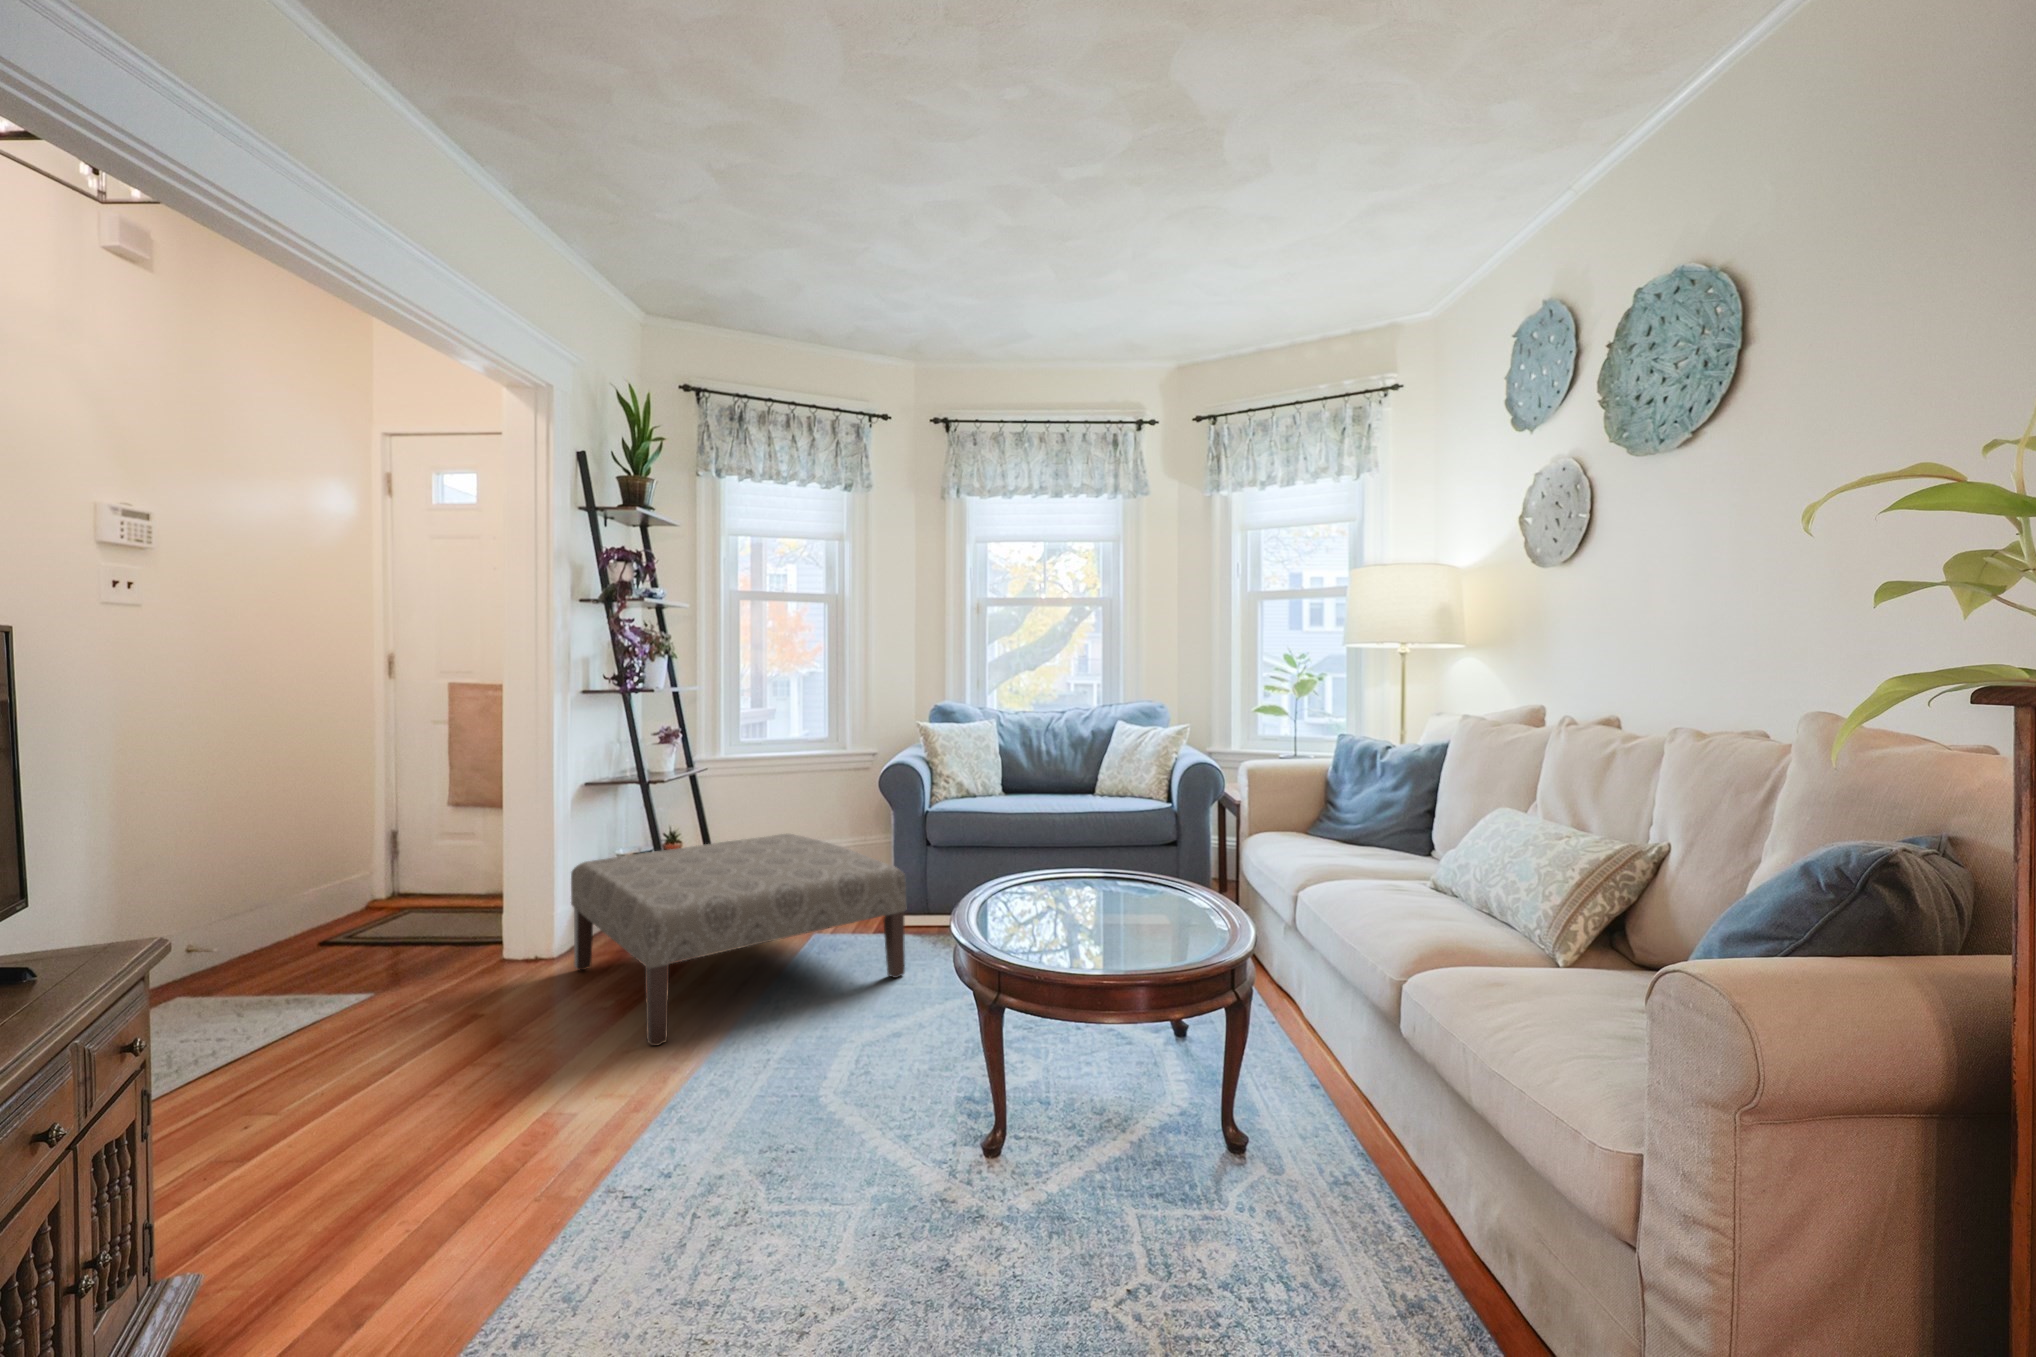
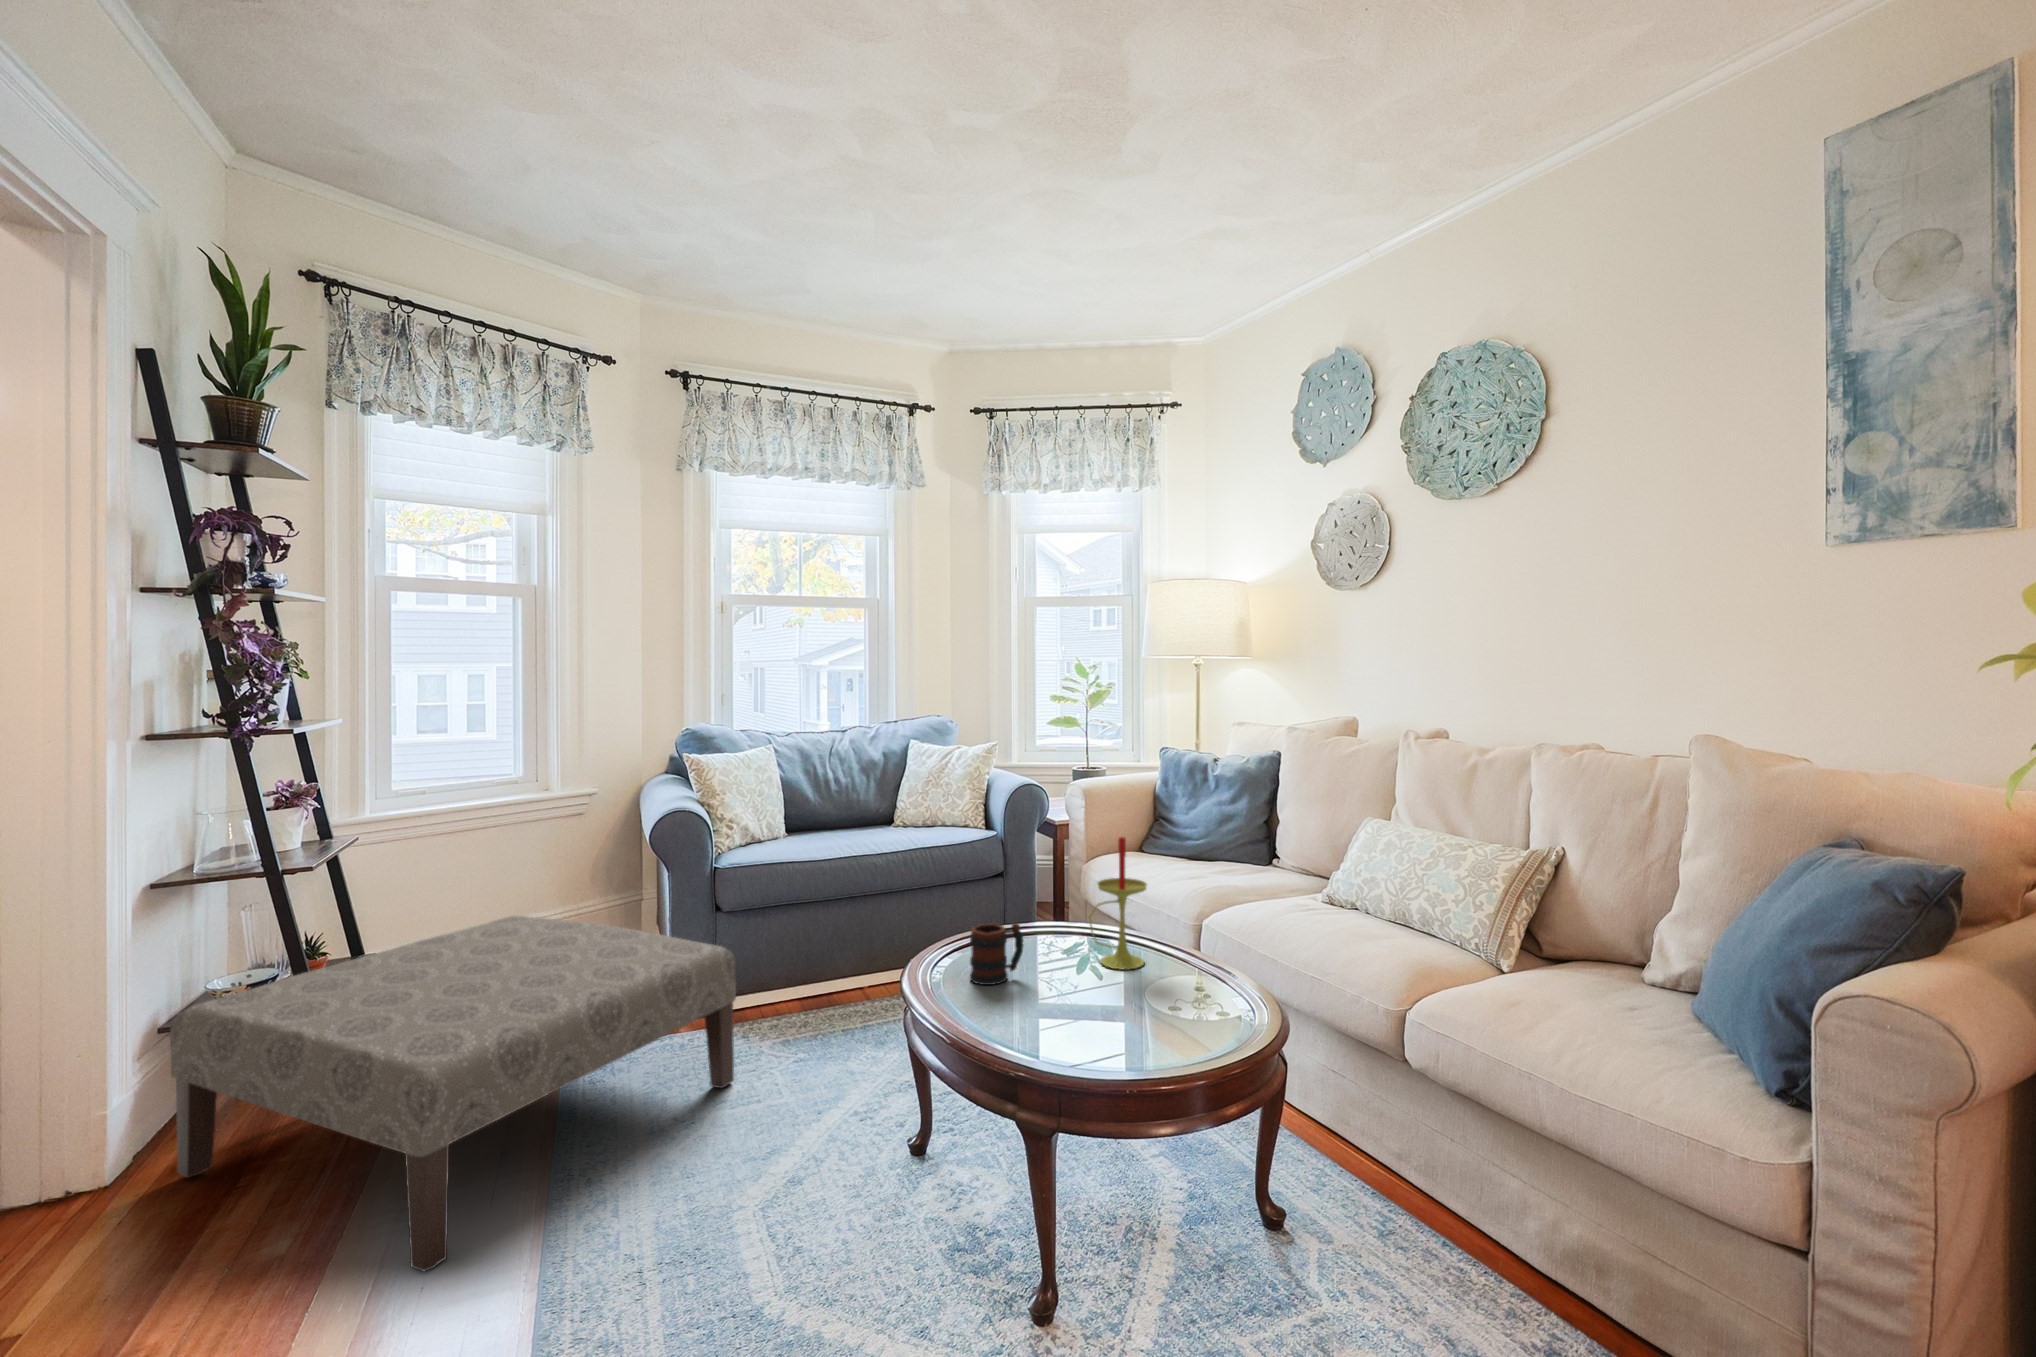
candle: none [1138,795,1196,918] -> present [1089,837,1147,970]
mug: none [1032,863,1078,913] -> present [970,923,1023,985]

